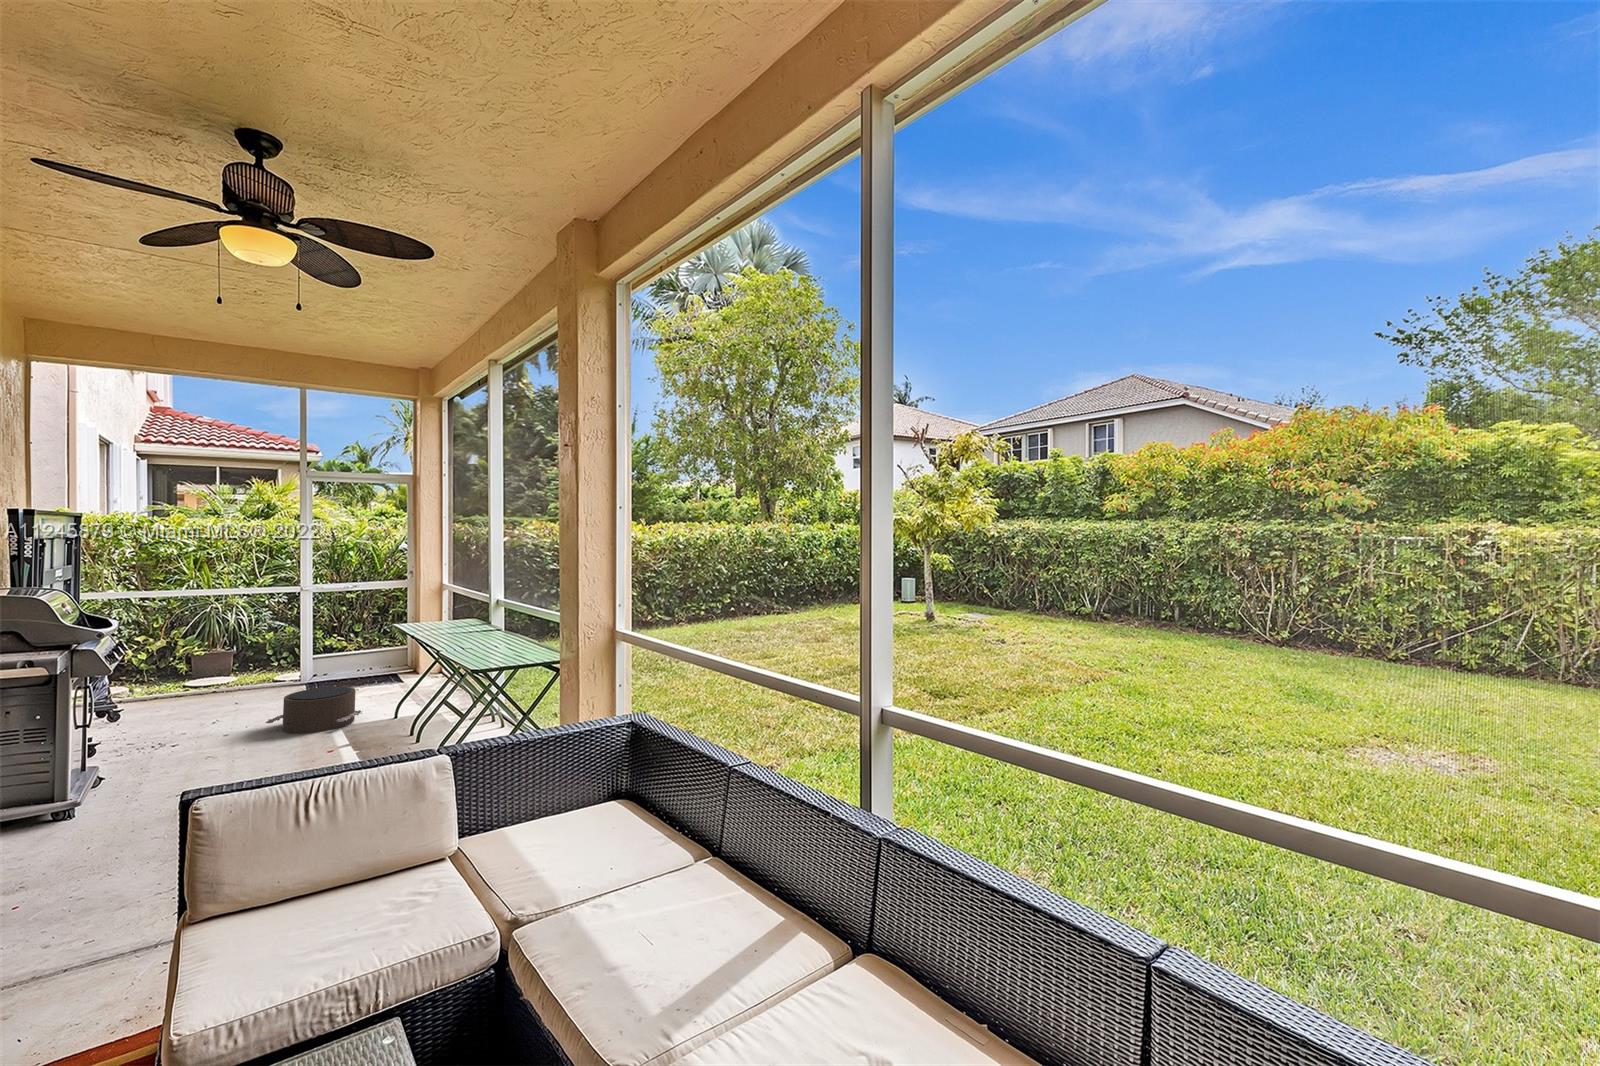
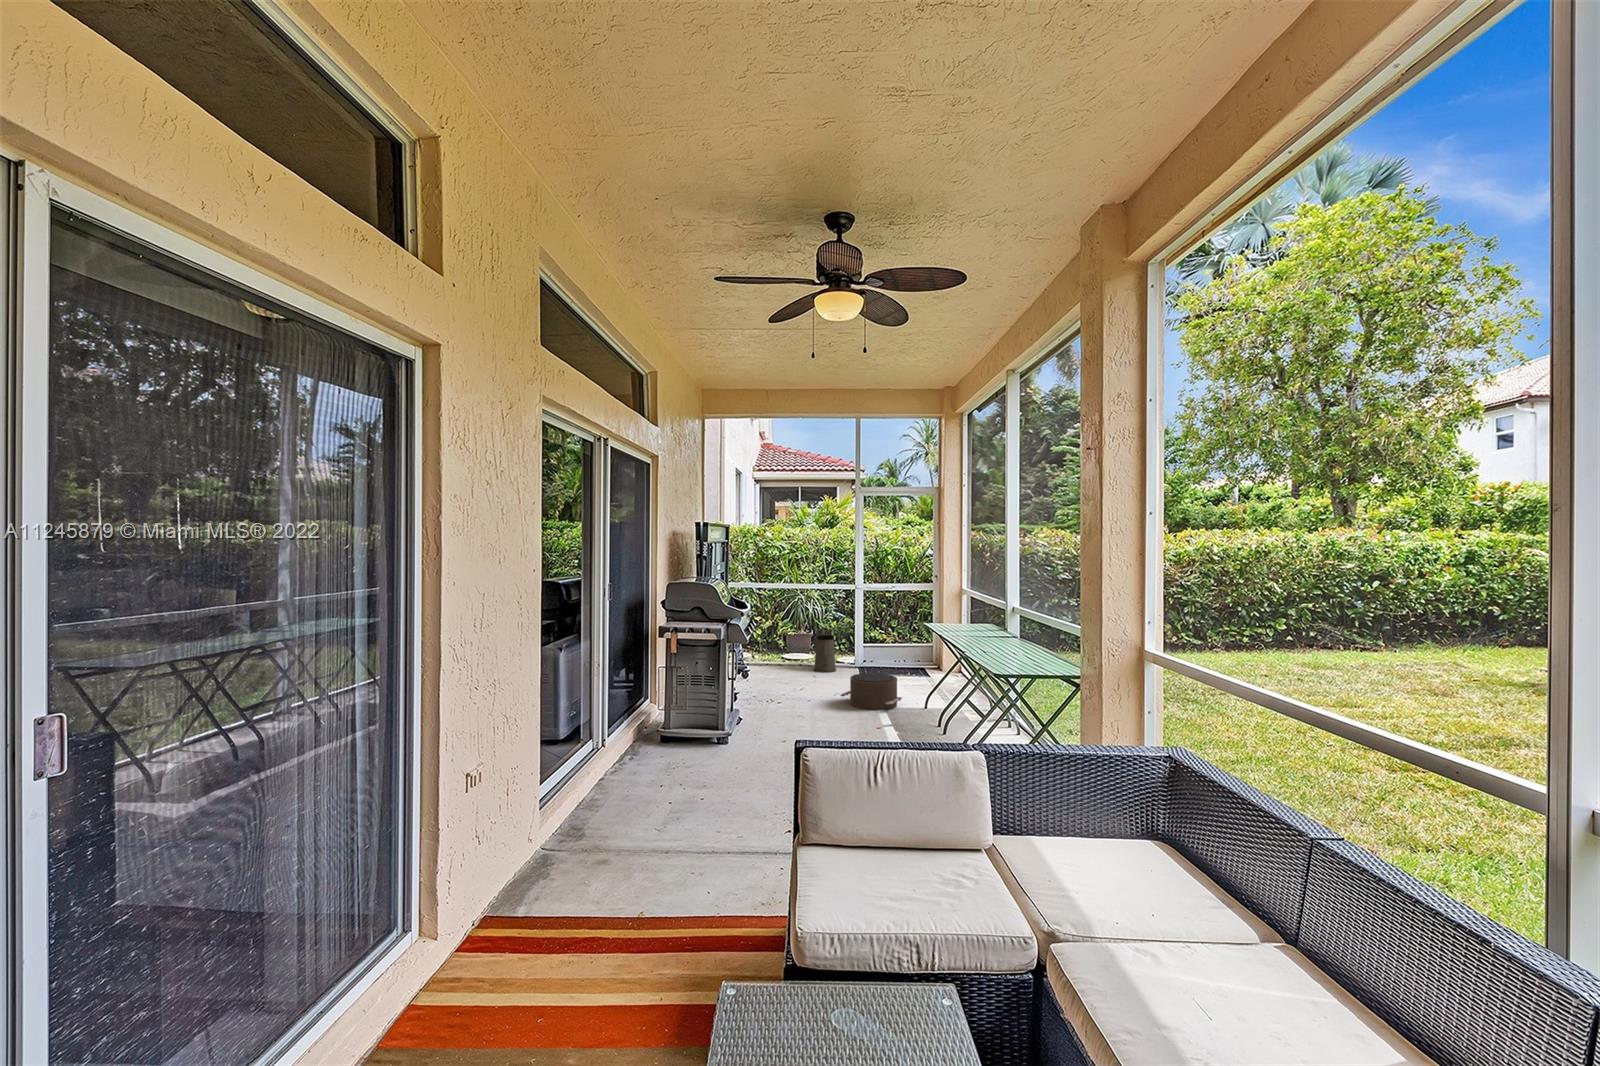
watering can: none [227,638,266,697] -> present [814,626,836,673]

